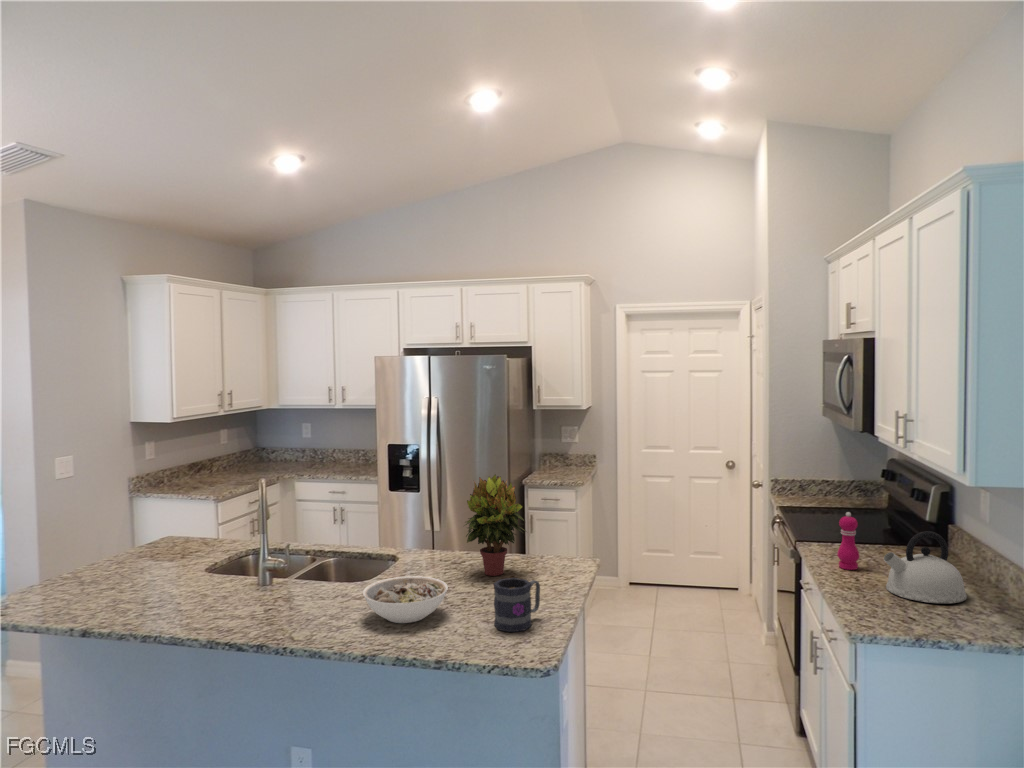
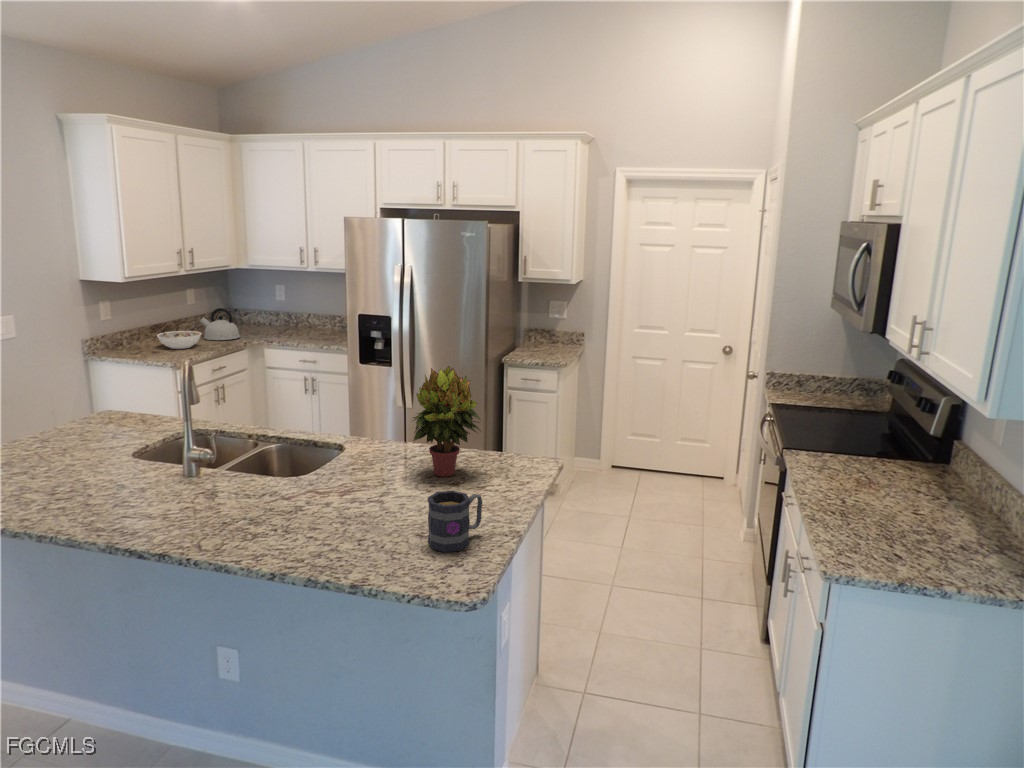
pepper mill: present [837,512,859,570] -> none [825,426,852,488]
kettle: present [884,531,967,604] -> present [200,308,240,340]
bowl: present [363,576,448,623] -> present [157,331,201,349]

